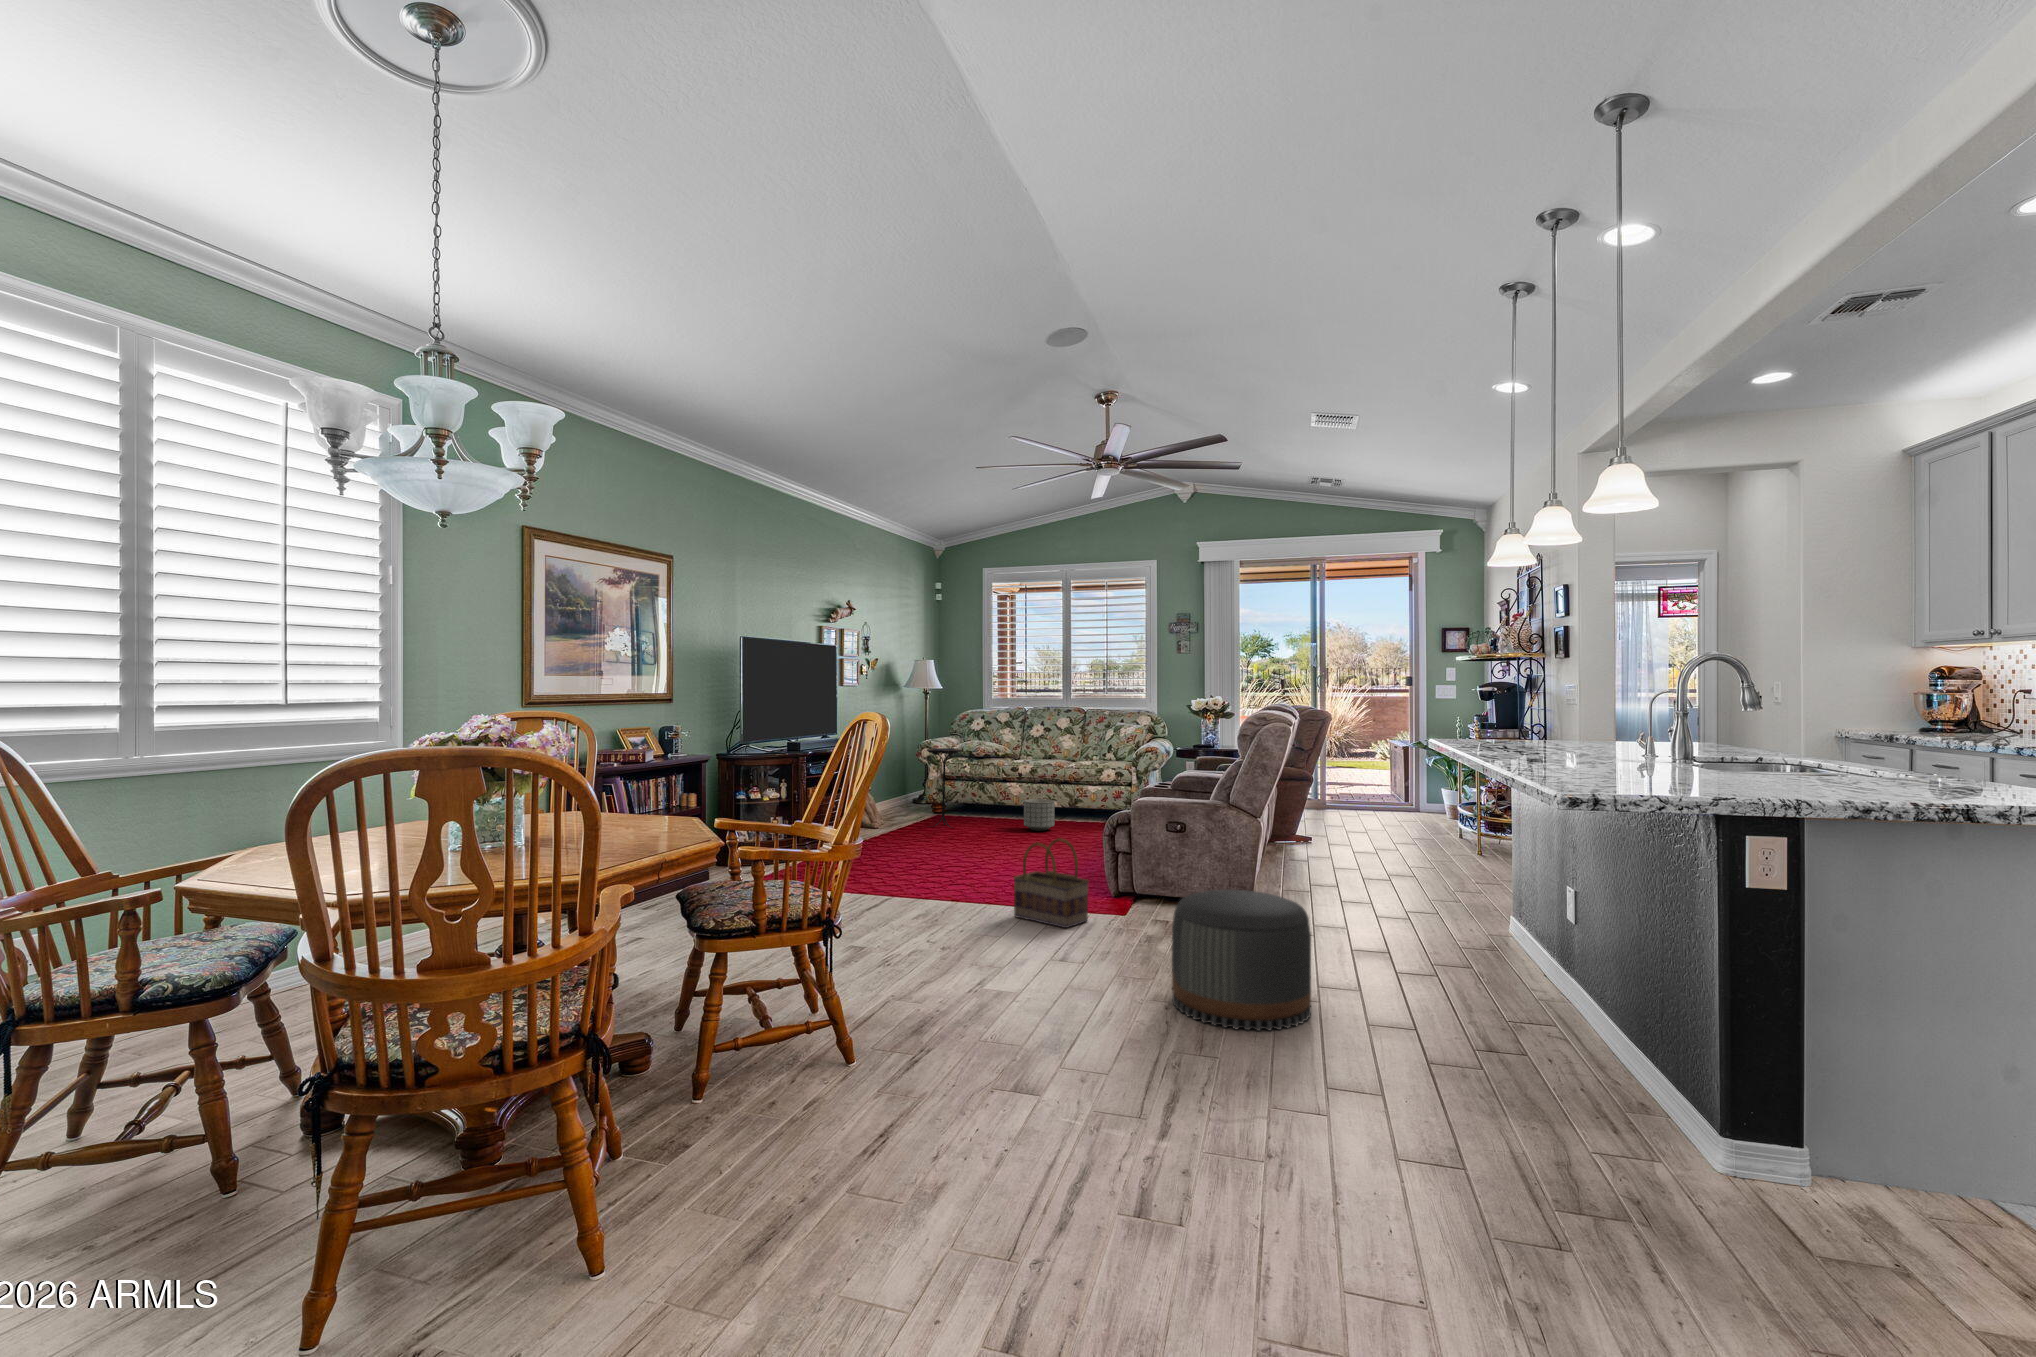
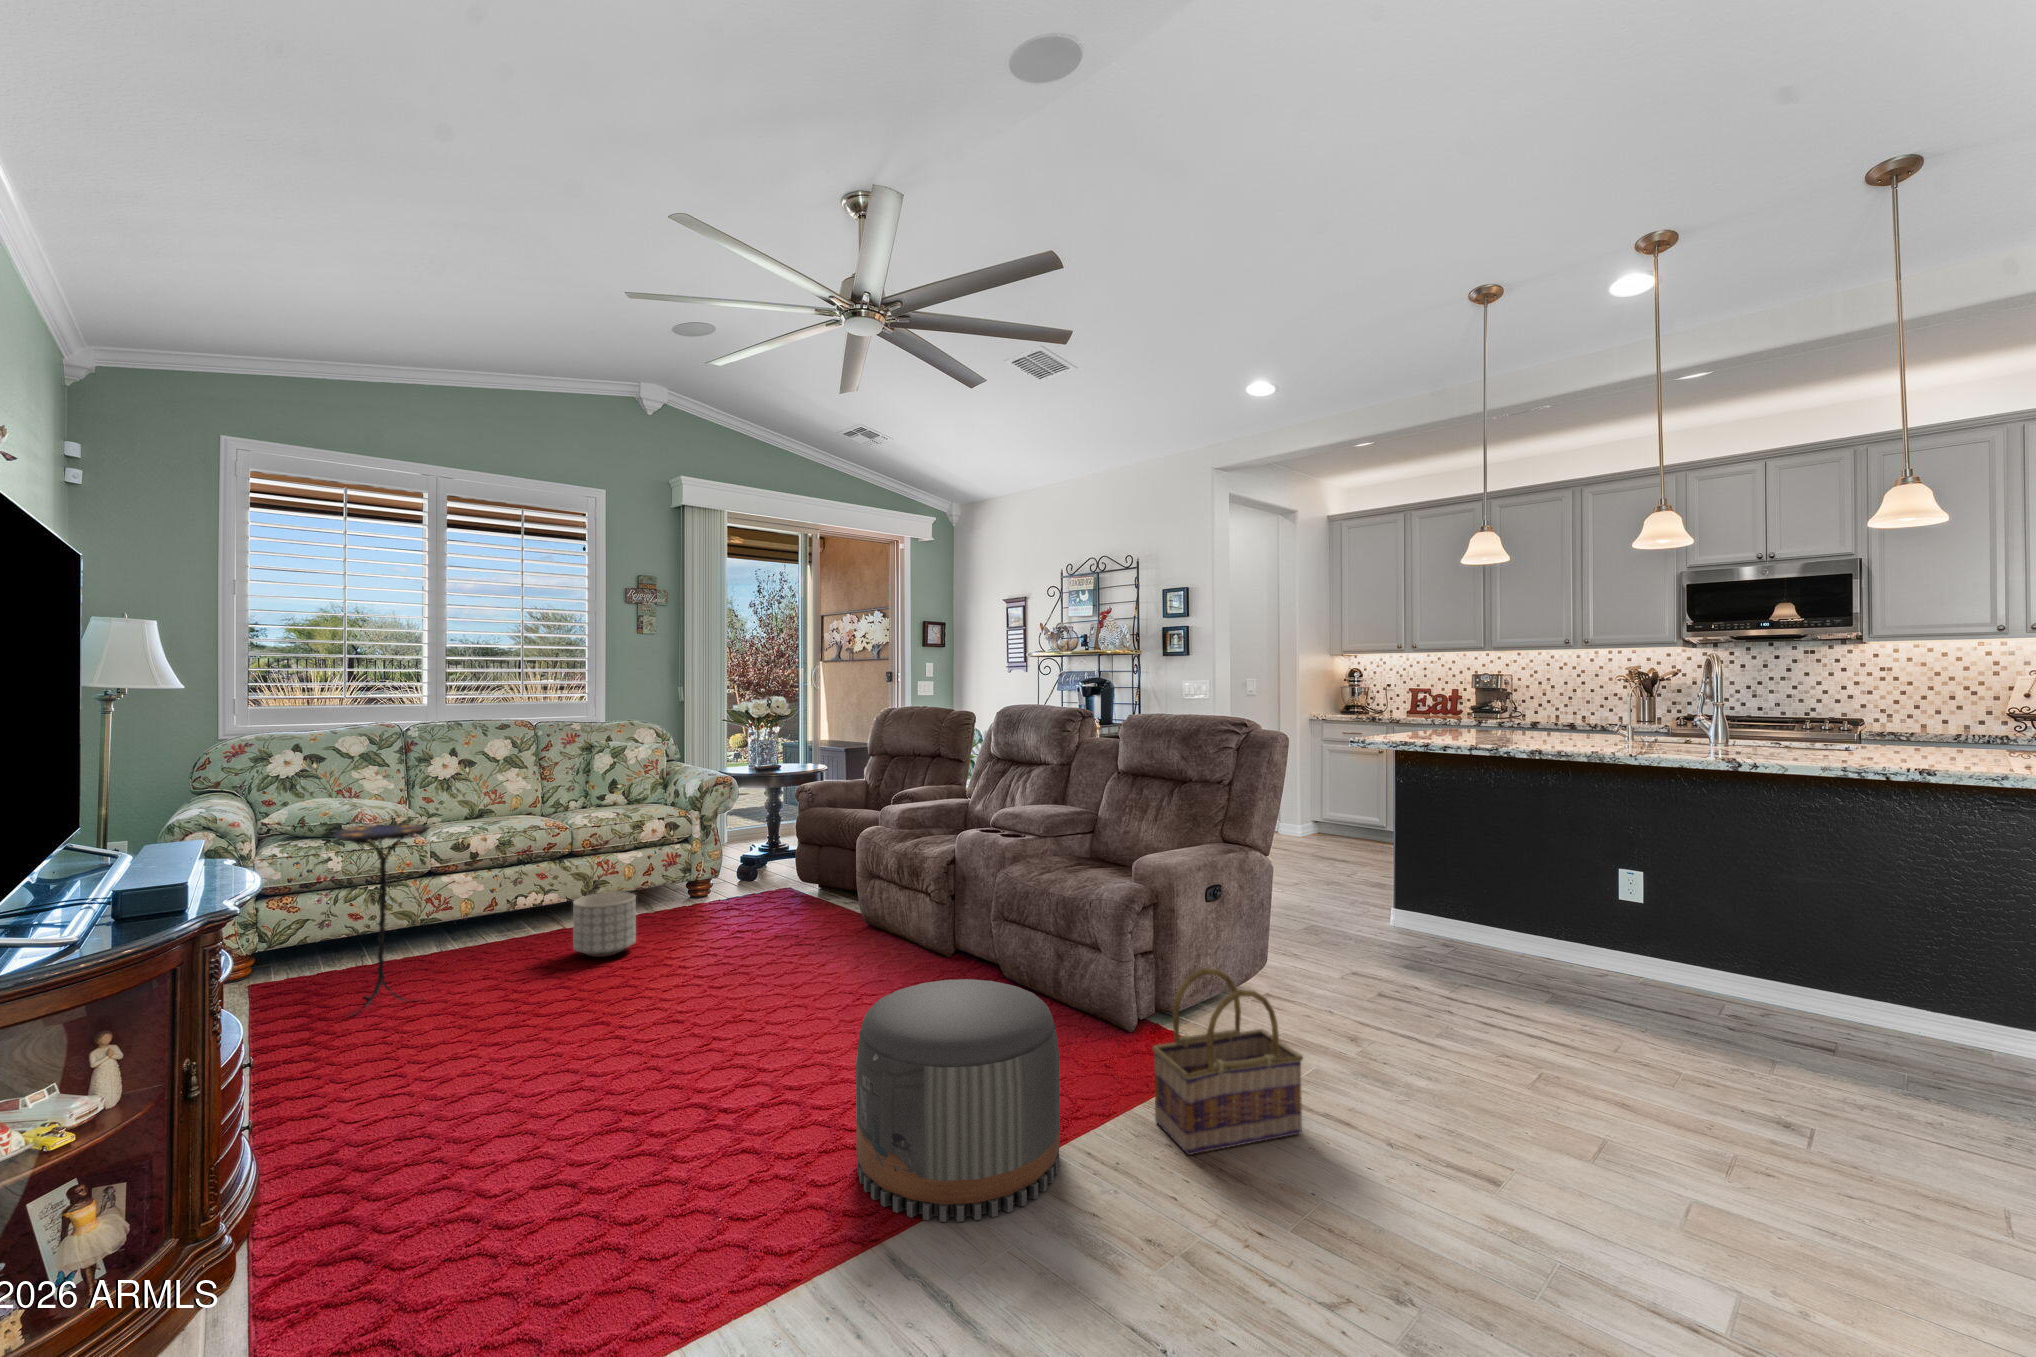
pouf: present [1172,890,1311,1031] -> present [856,979,1060,1222]

